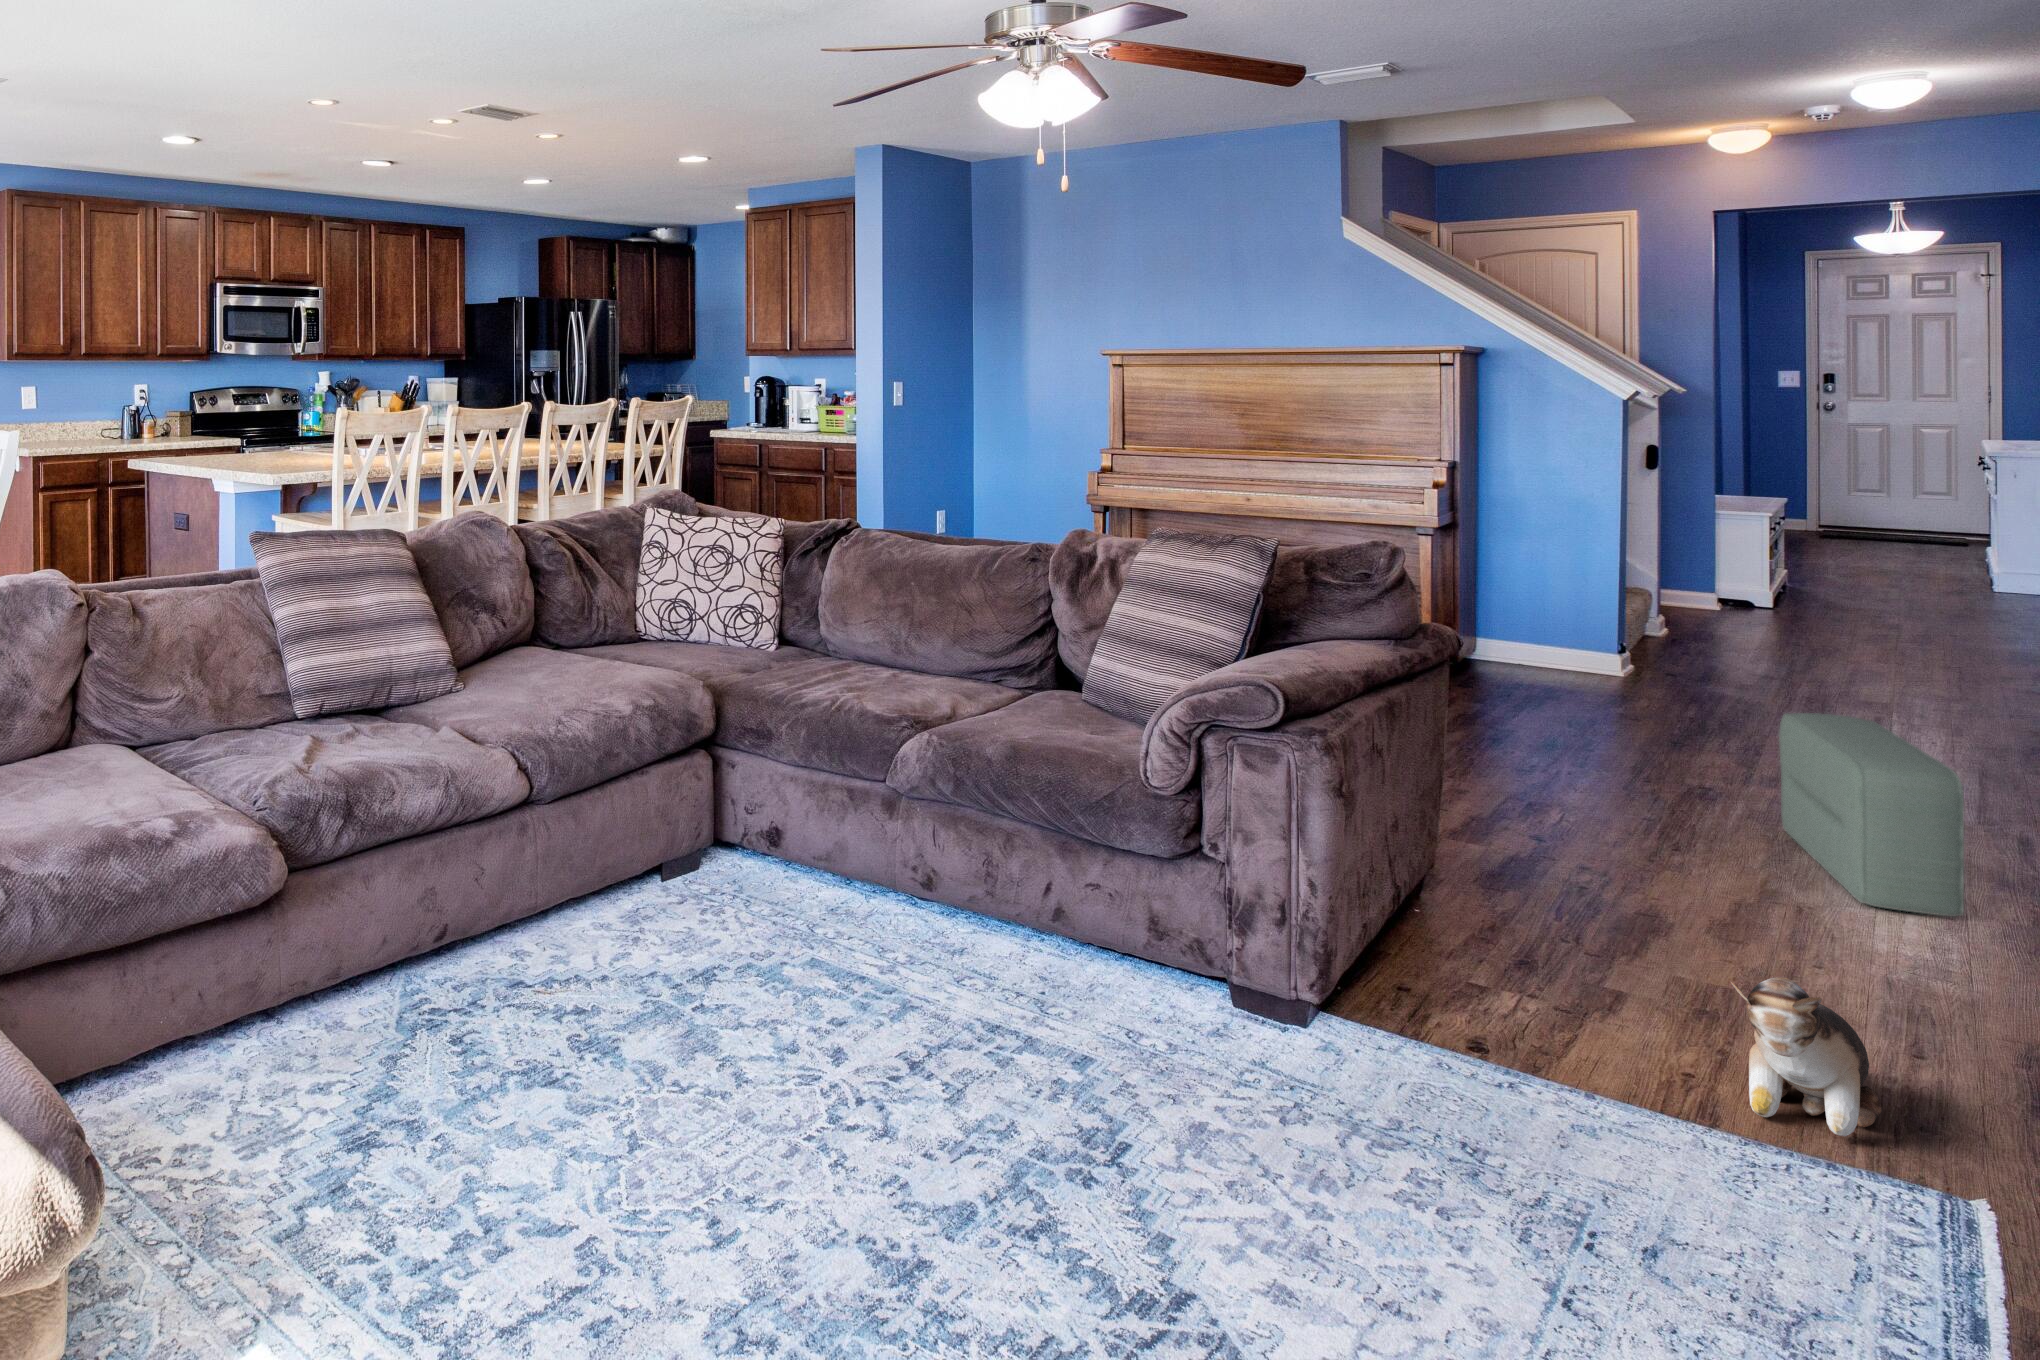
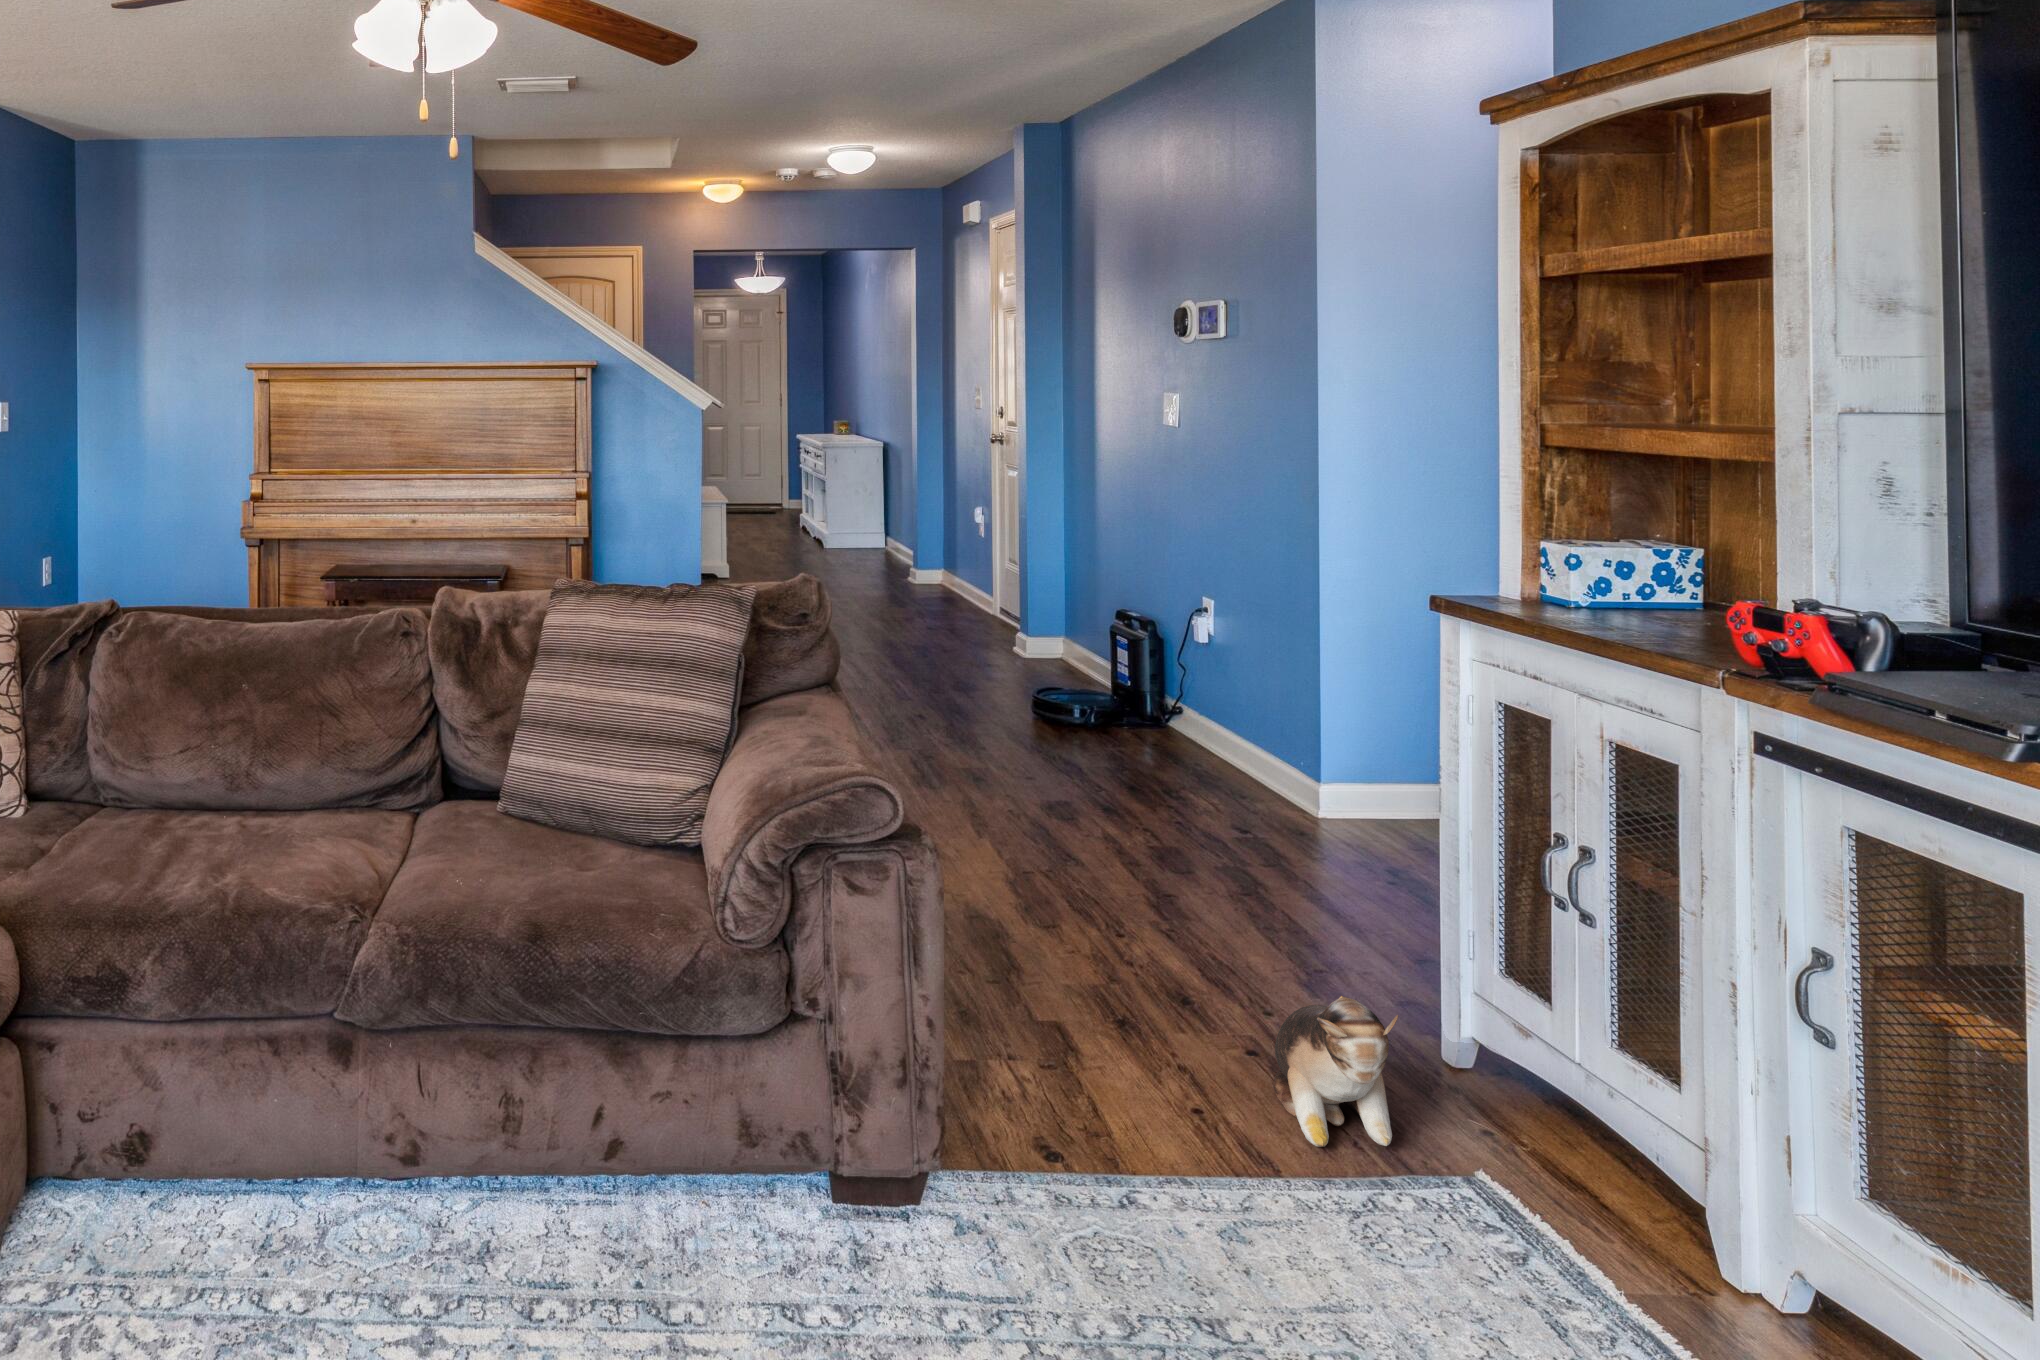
pouf: present [1779,713,1964,917] -> none [952,673,1143,850]

